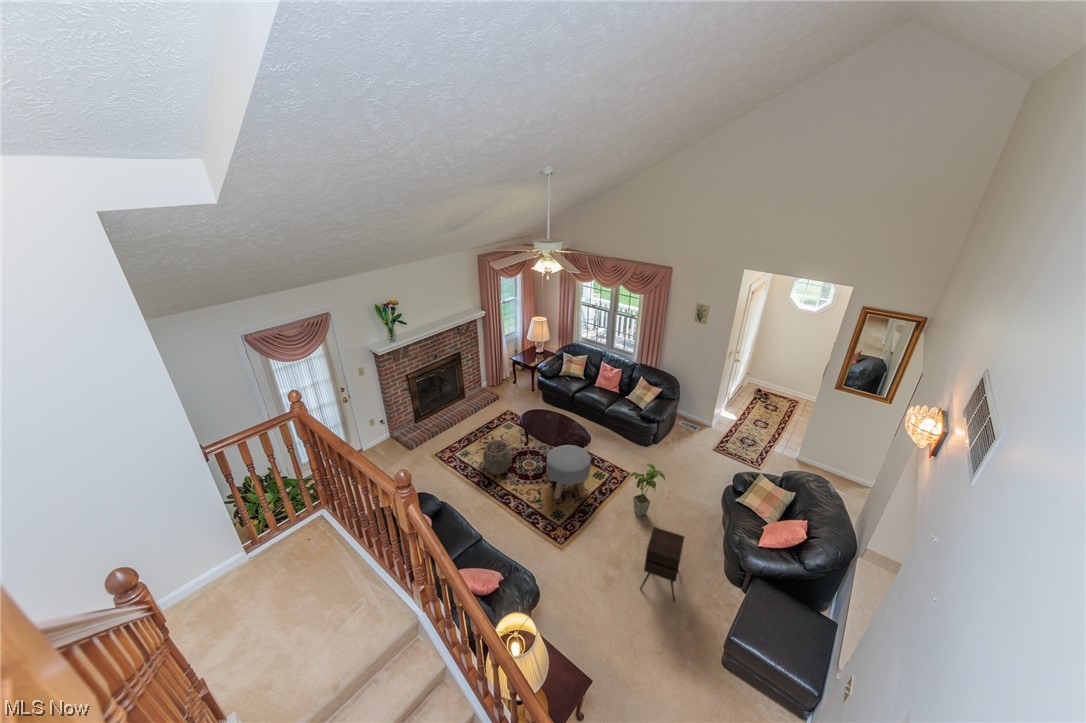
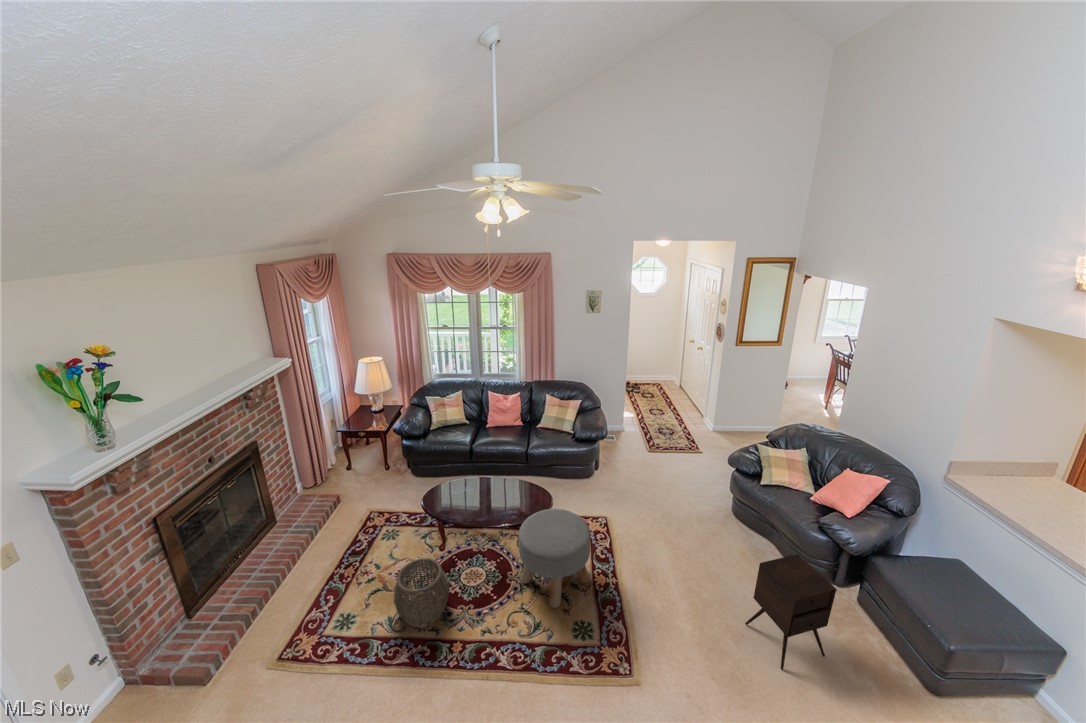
house plant: present [631,463,665,516] -> none [656,483,702,567]

